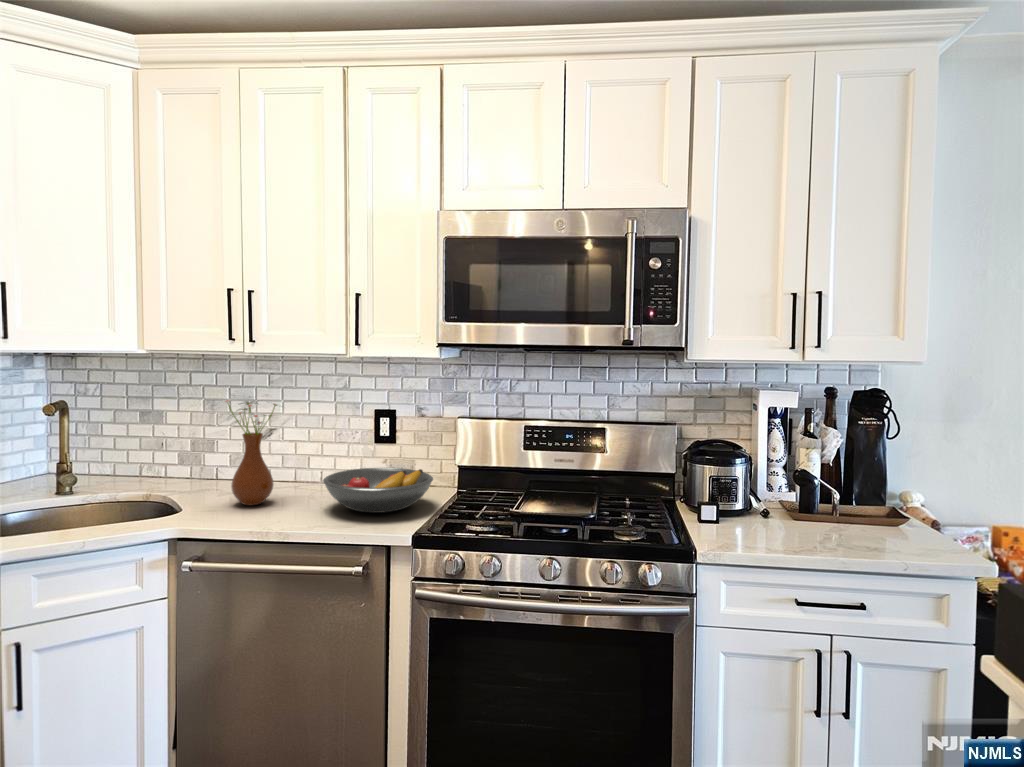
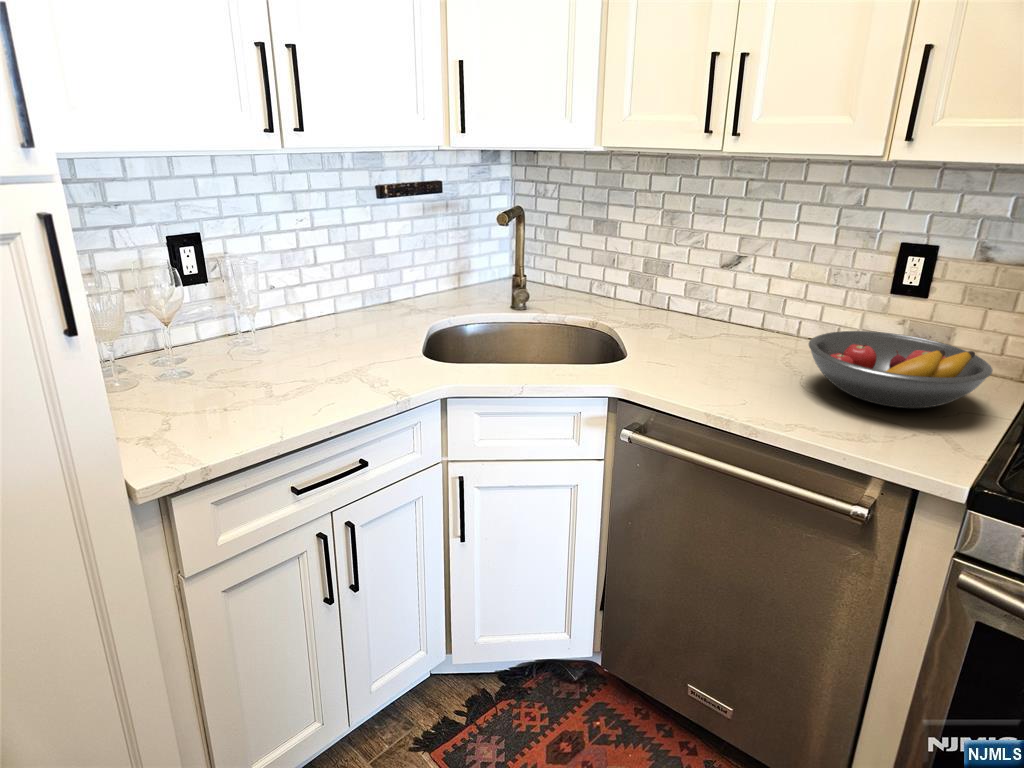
vase: present [221,398,282,505] -> none [678,214,768,358]

